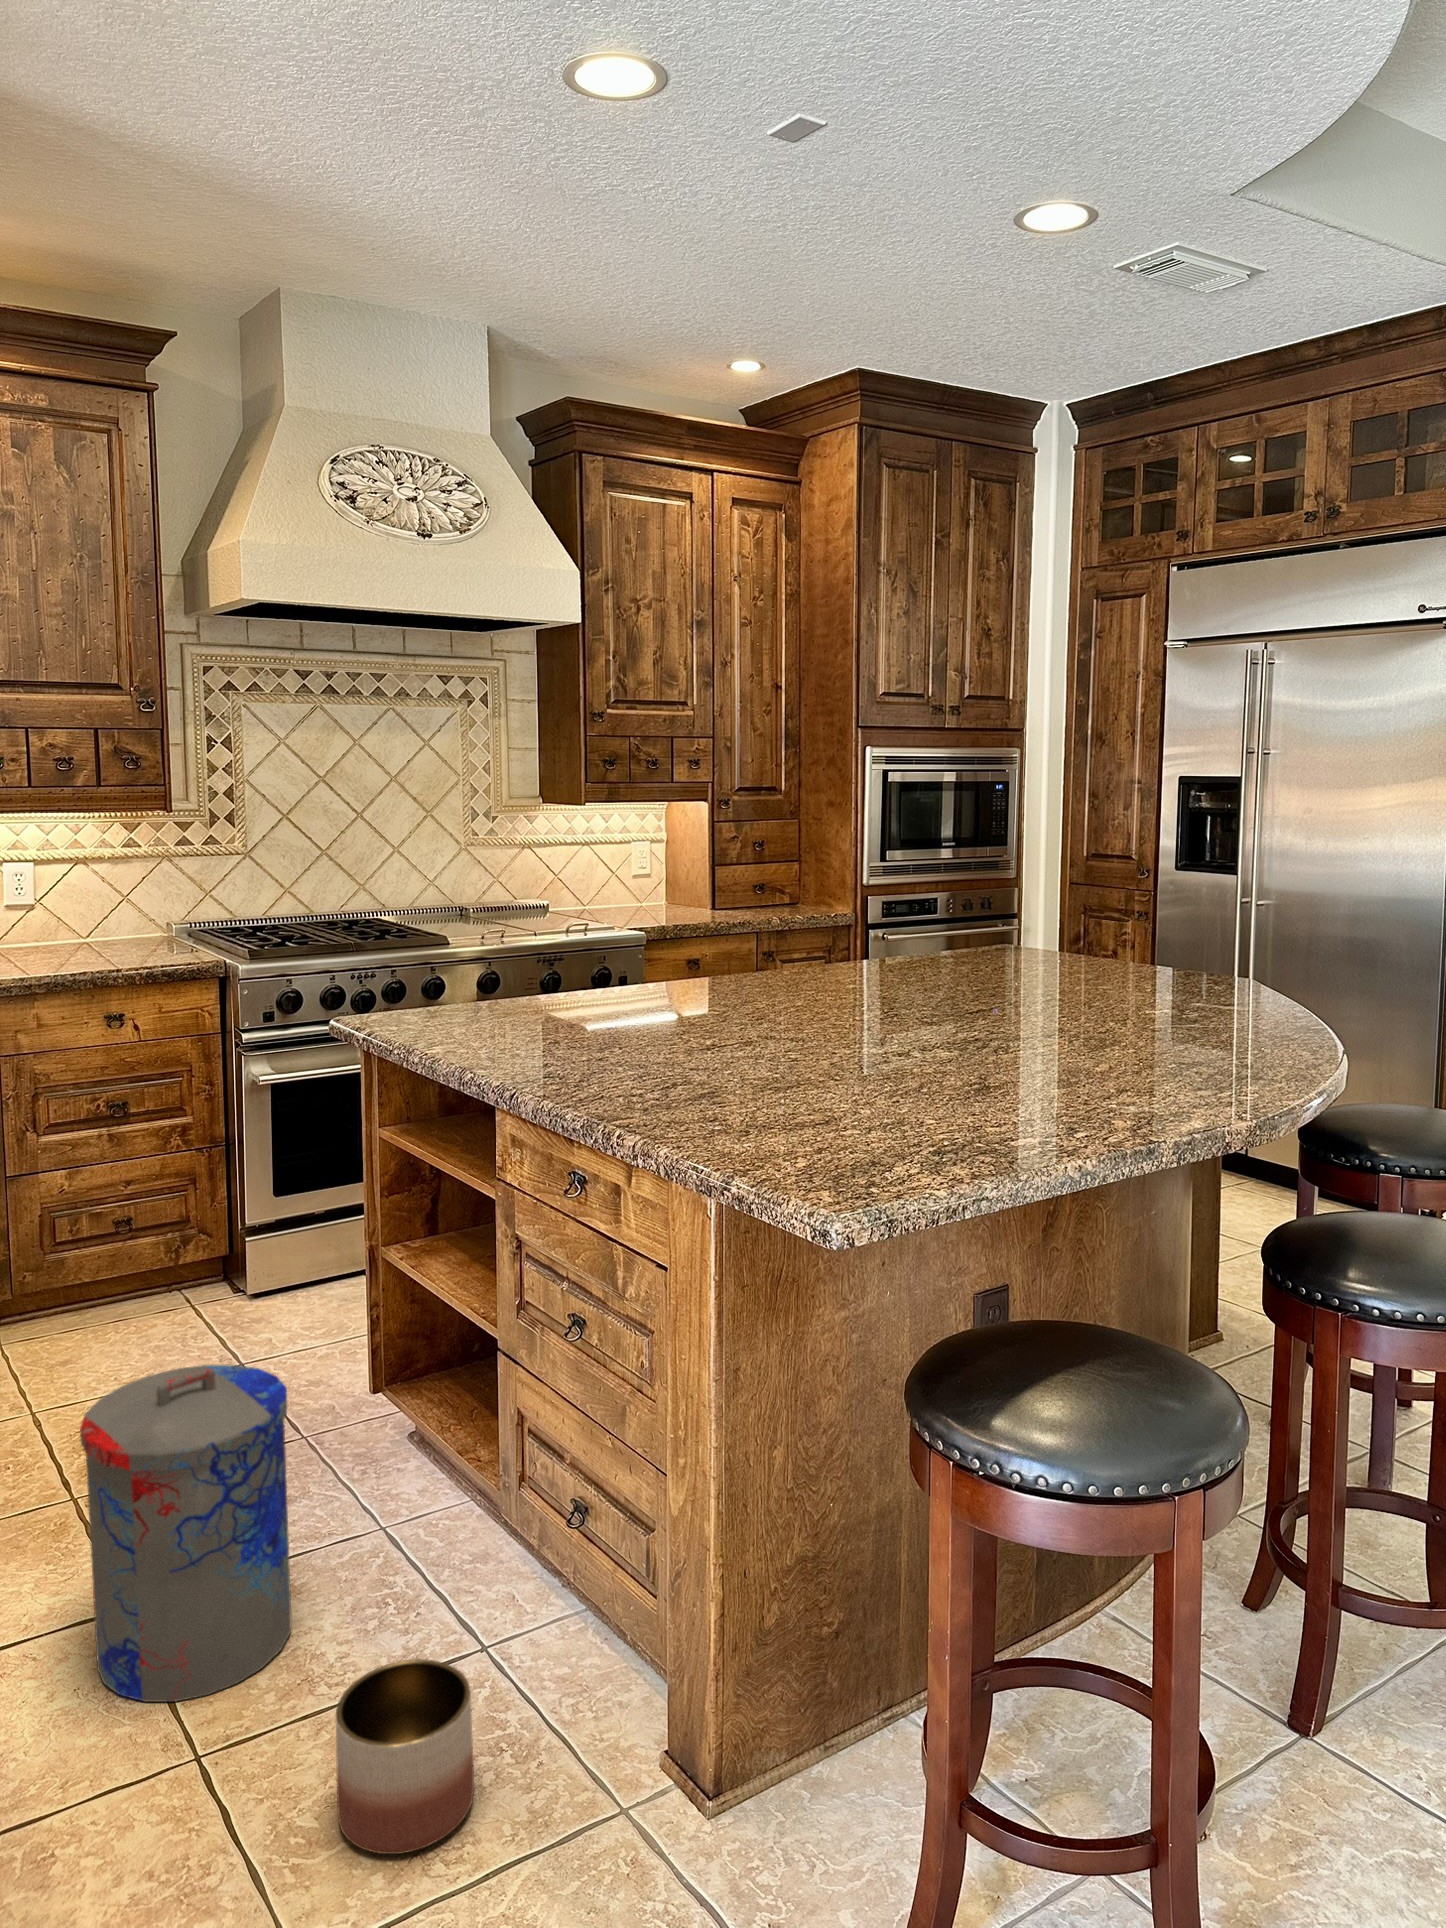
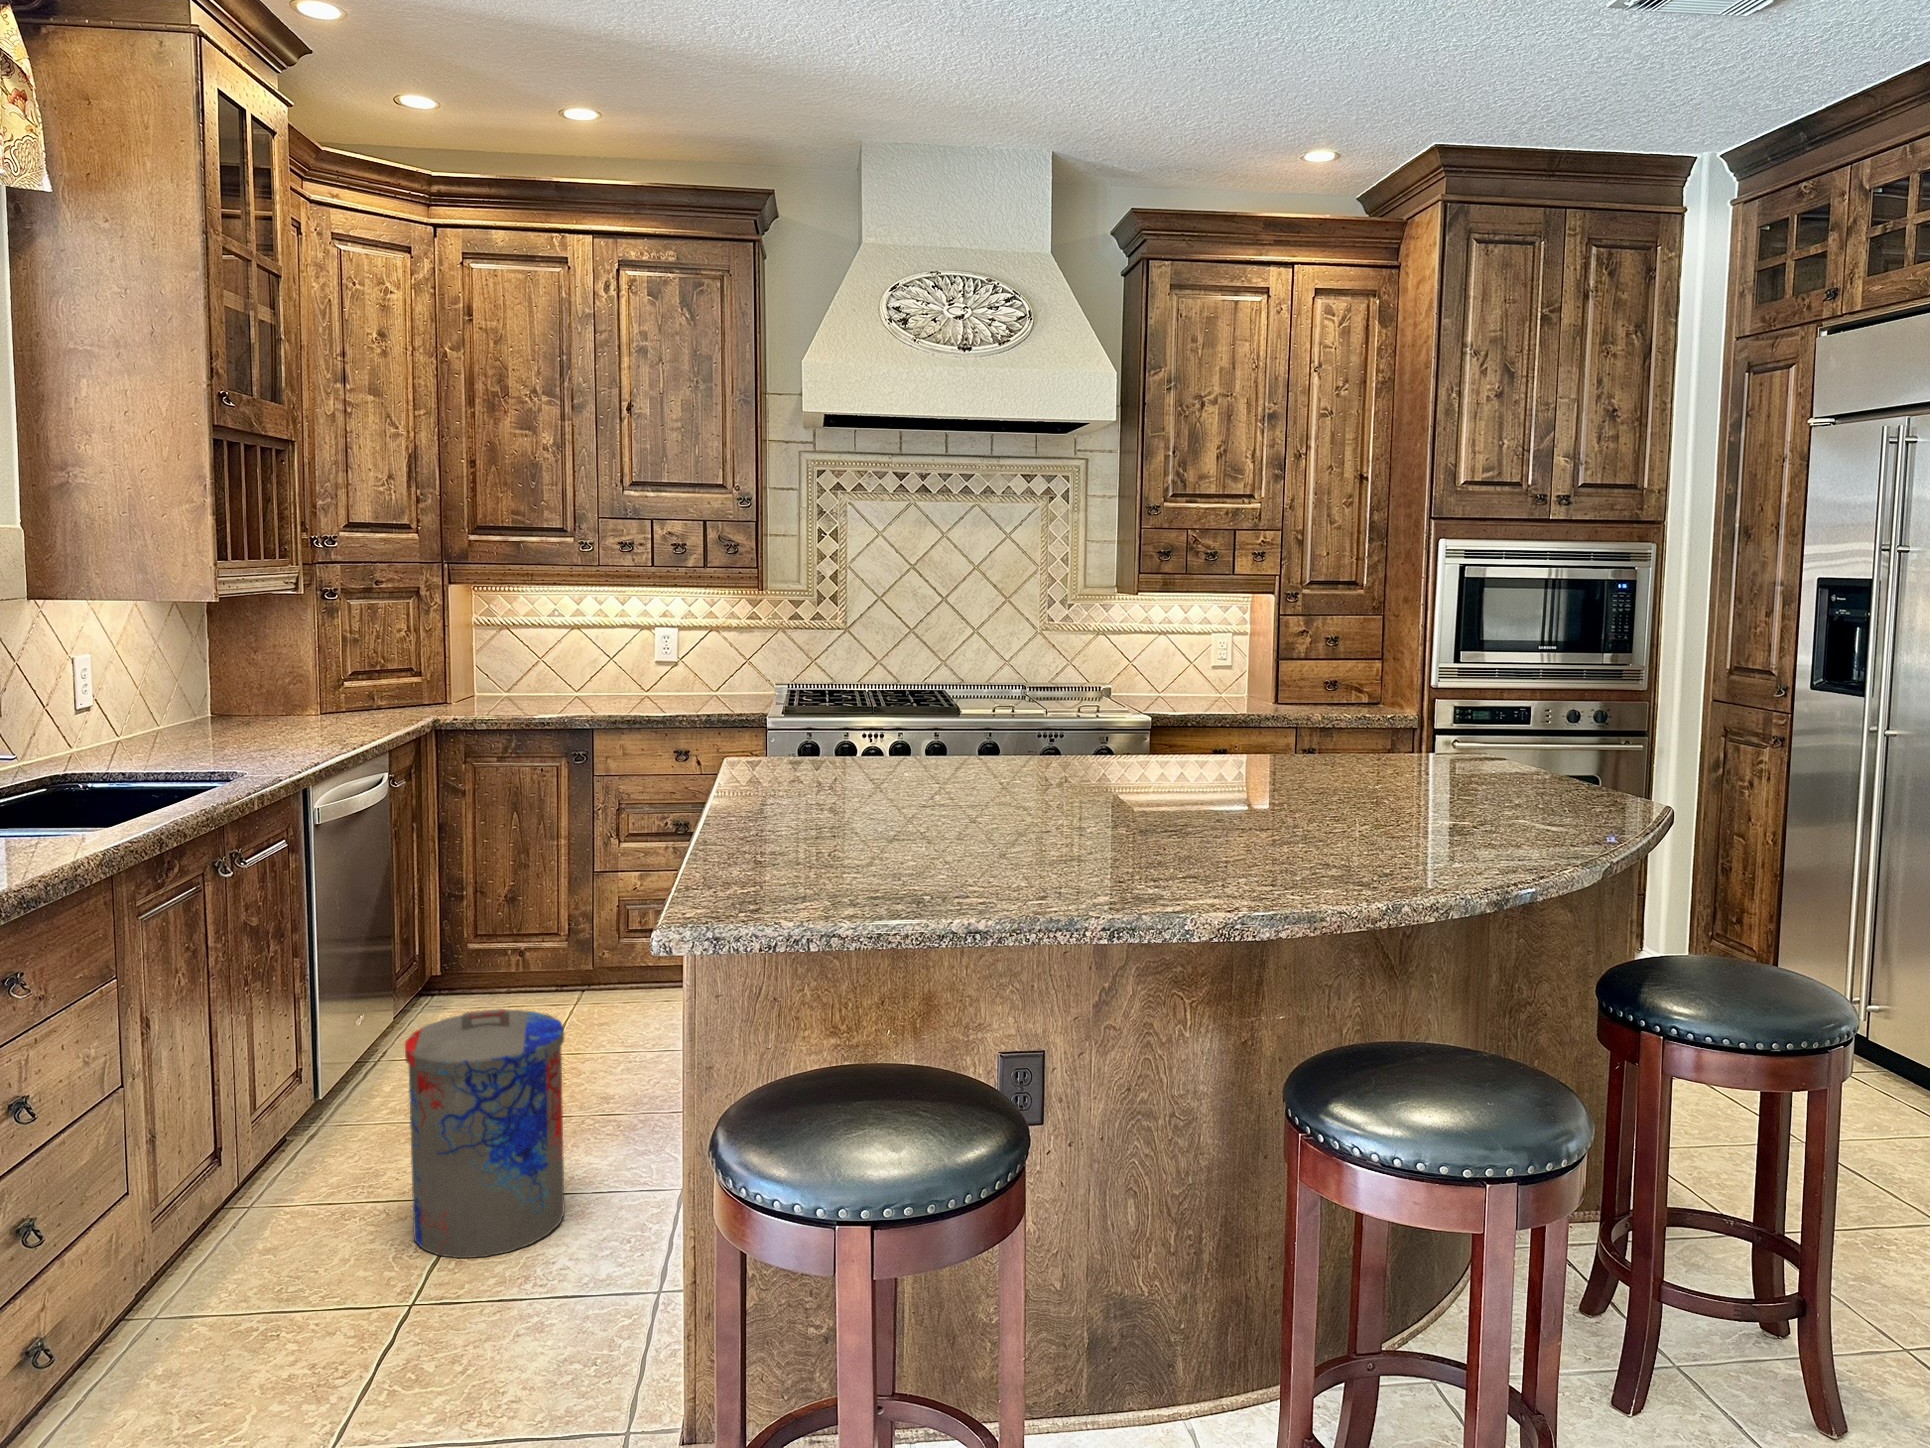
planter: present [336,1659,474,1854] -> none [430,1256,545,1399]

